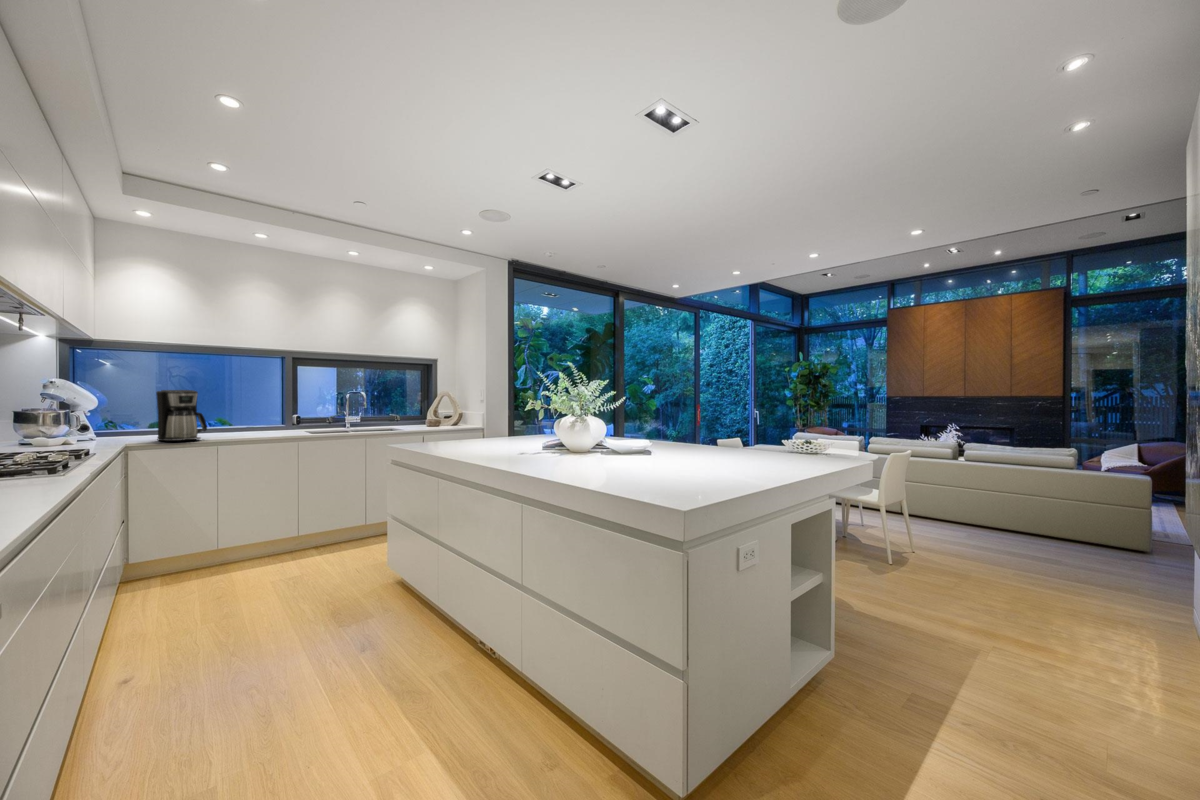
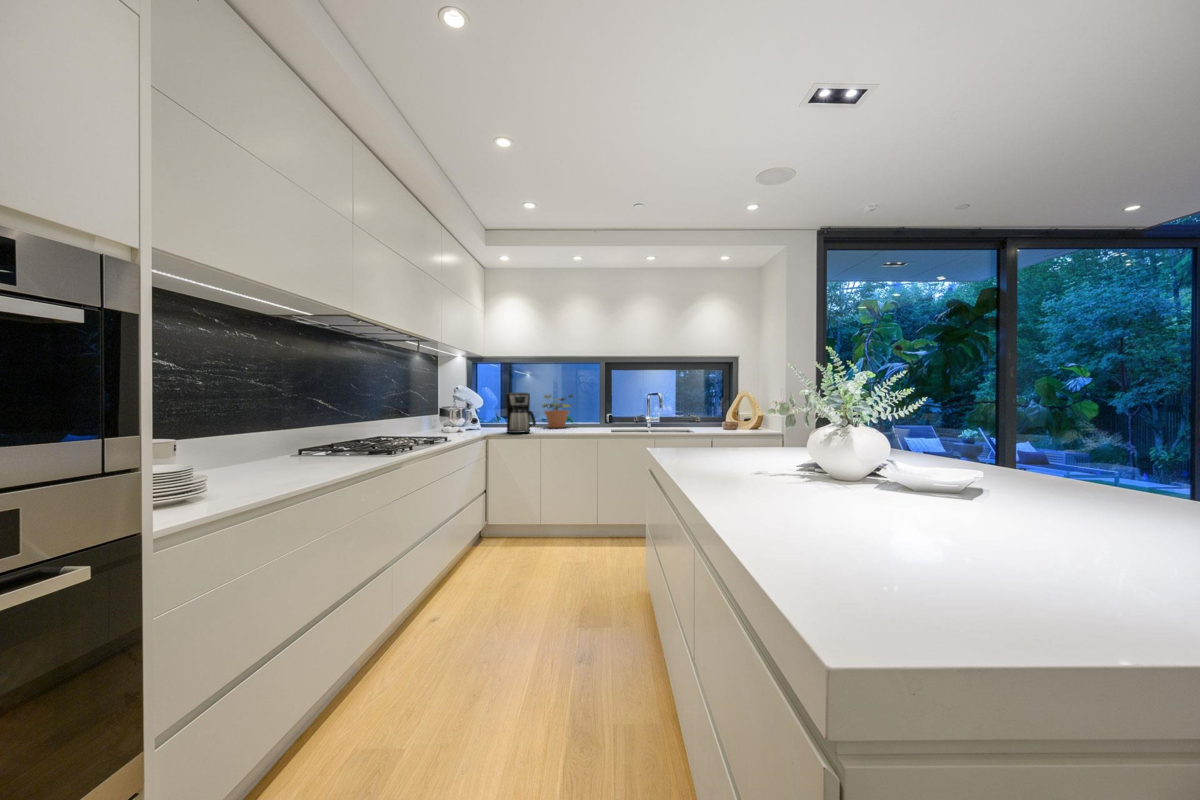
potted plant: none [200,391,257,432] -> present [542,394,573,428]

